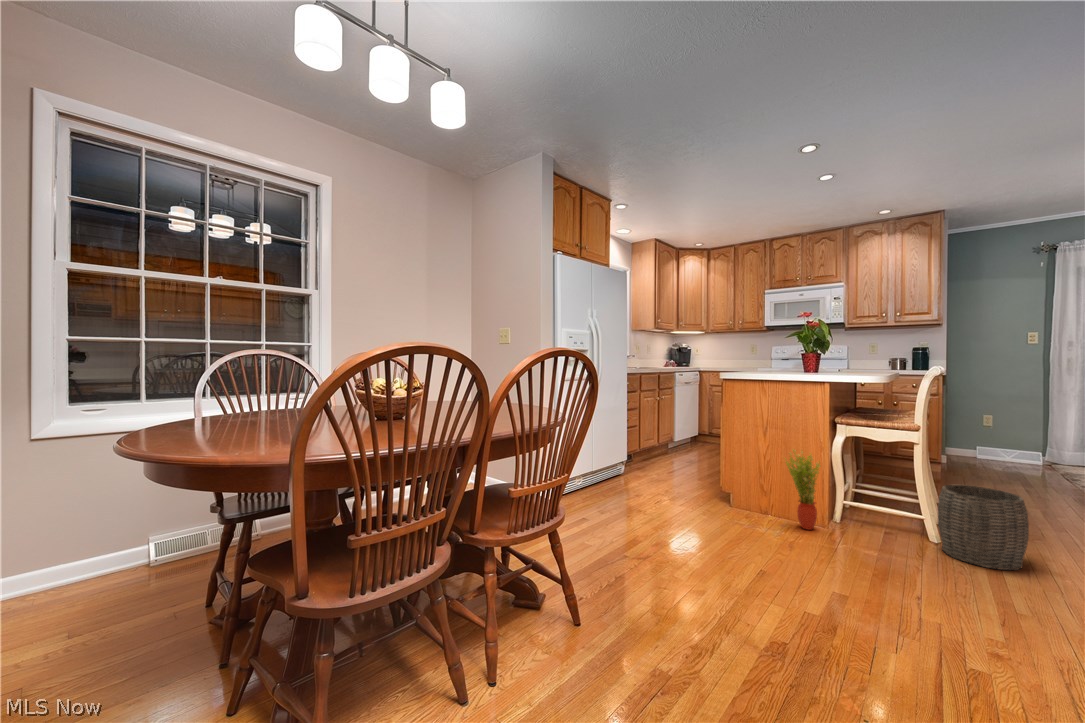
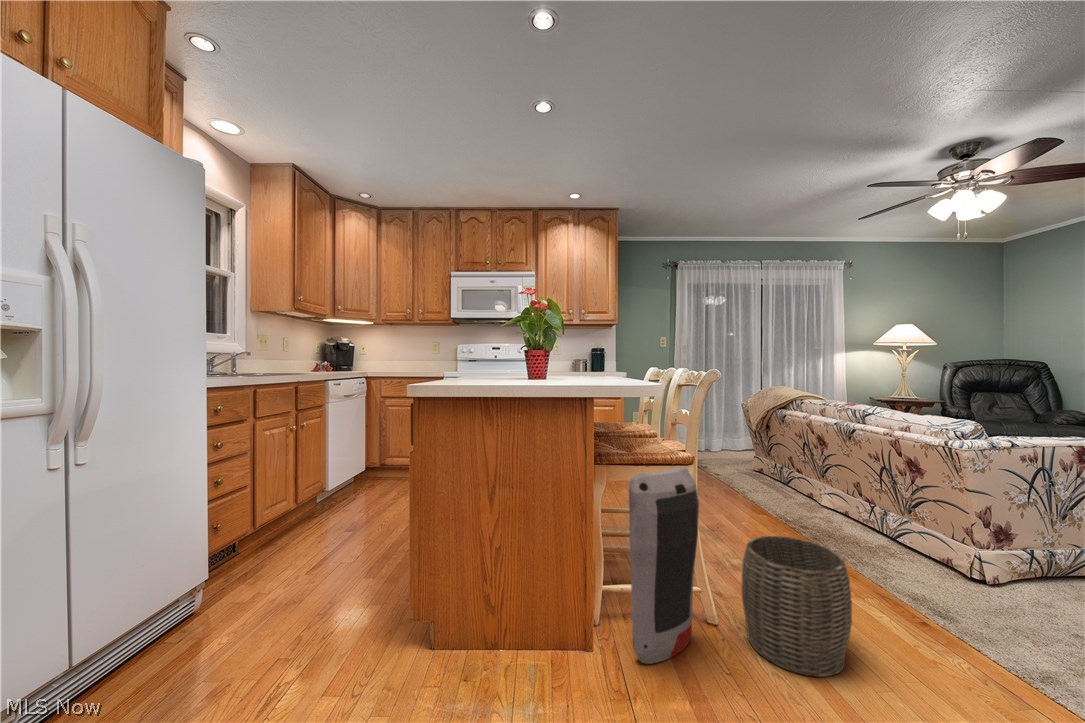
air purifier: none [841,426,903,538] -> present [629,466,699,664]
potted plant: present [786,450,820,530] -> none [545,527,609,682]

